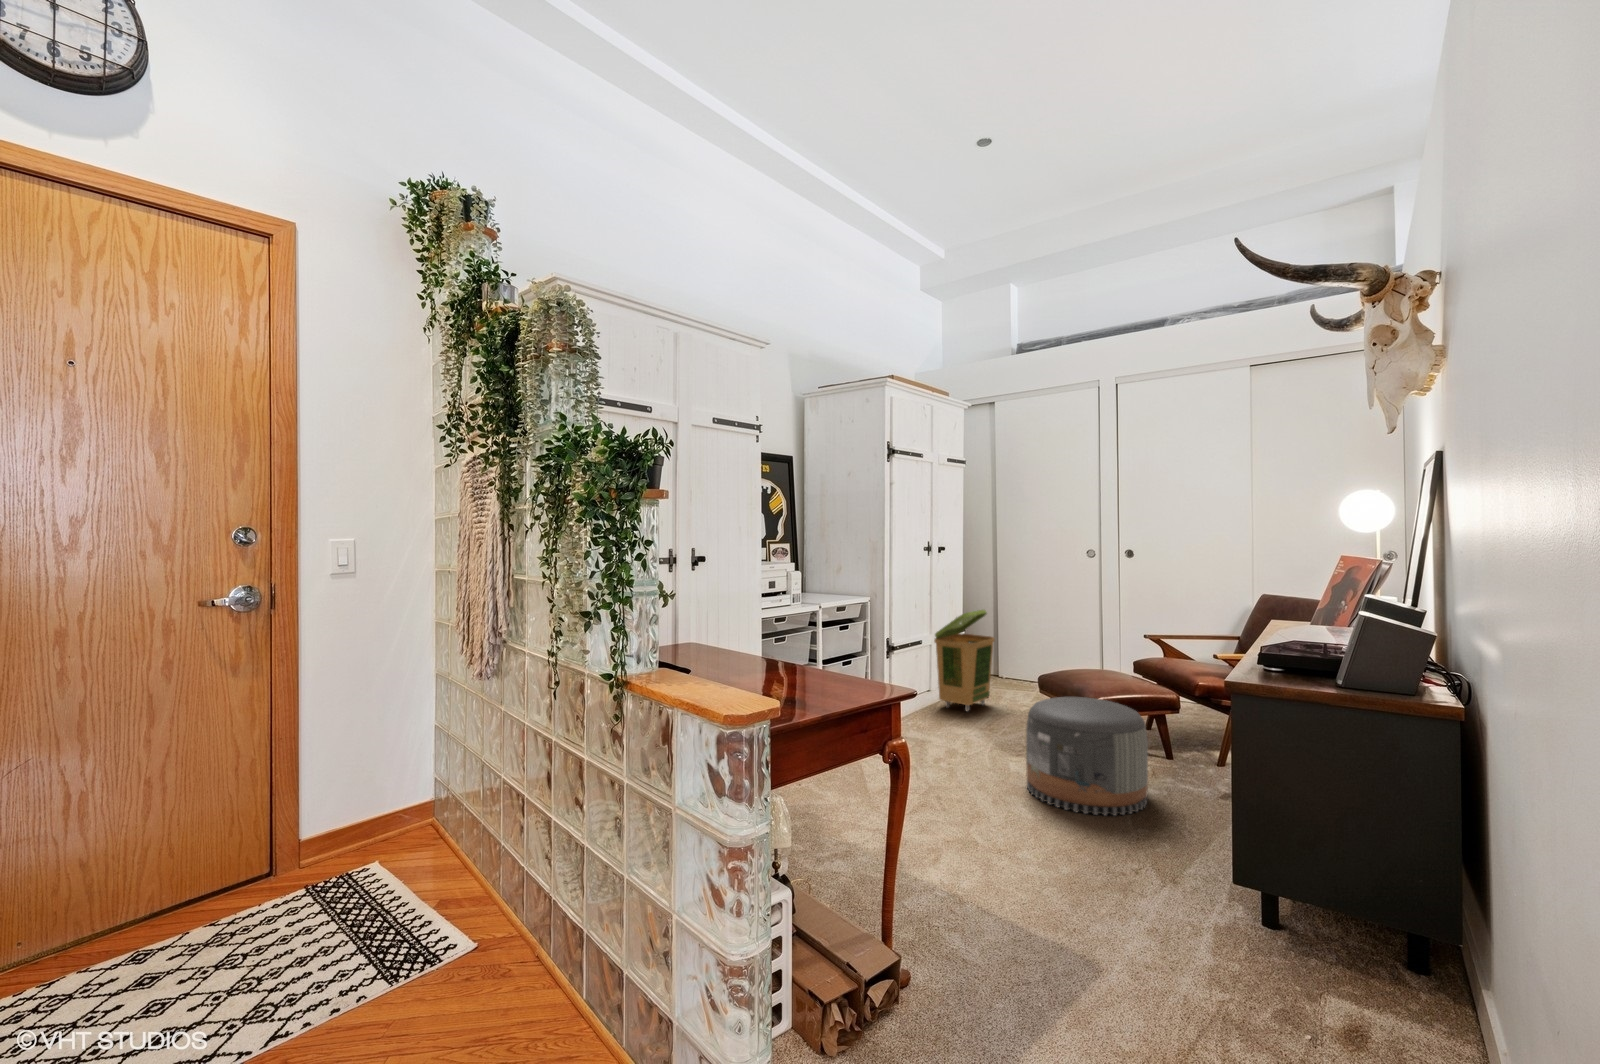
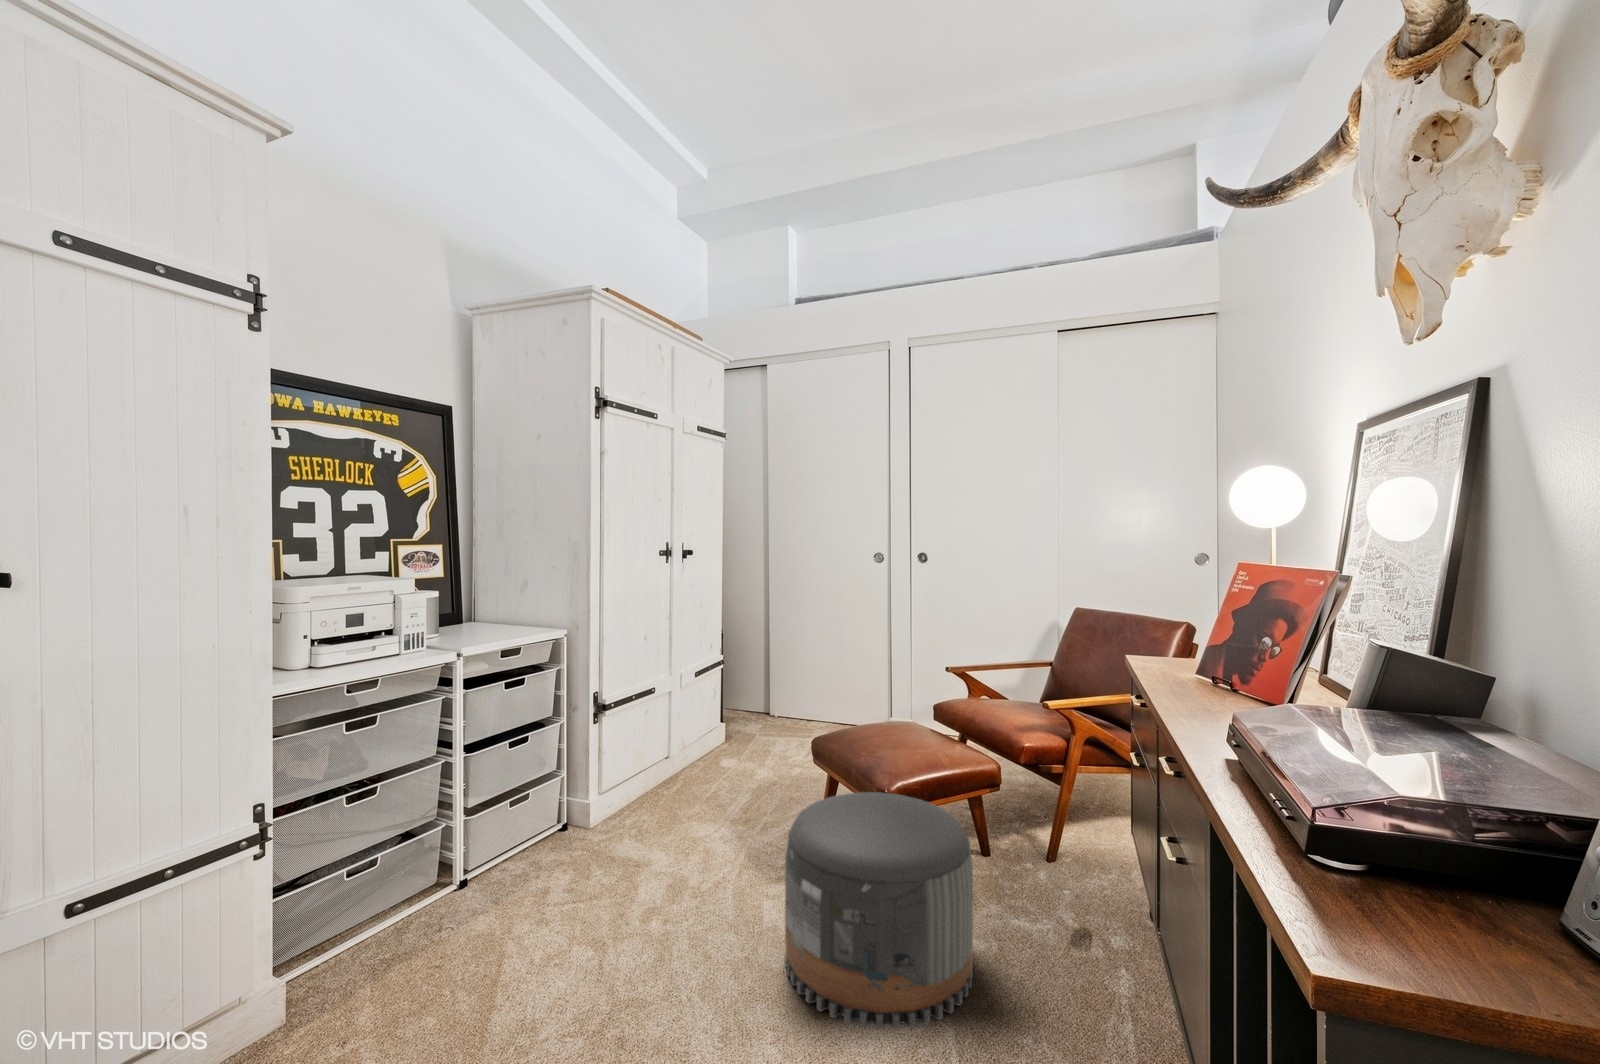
laundry basket: present [934,610,995,711] -> none [672,637,757,786]

